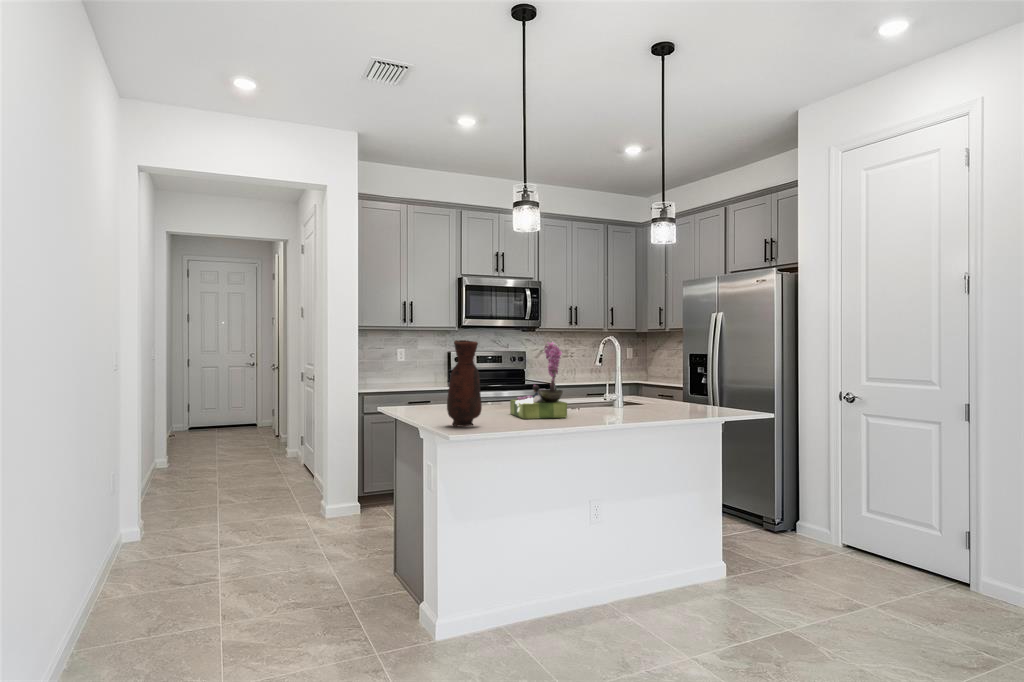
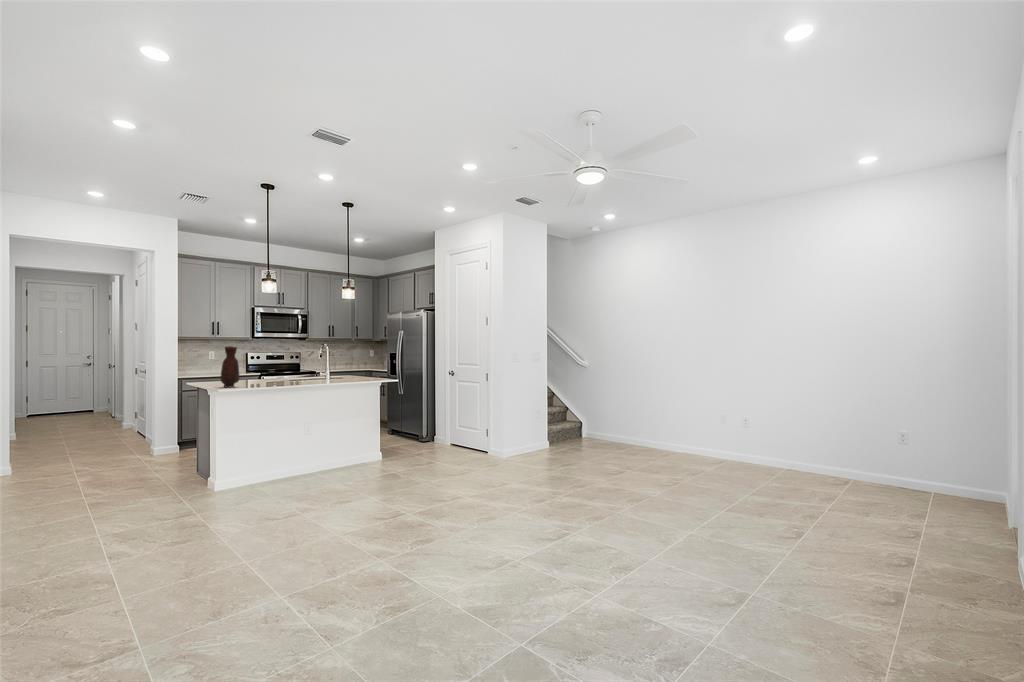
flower arrangement: present [510,342,567,419] -> none [262,346,293,384]

